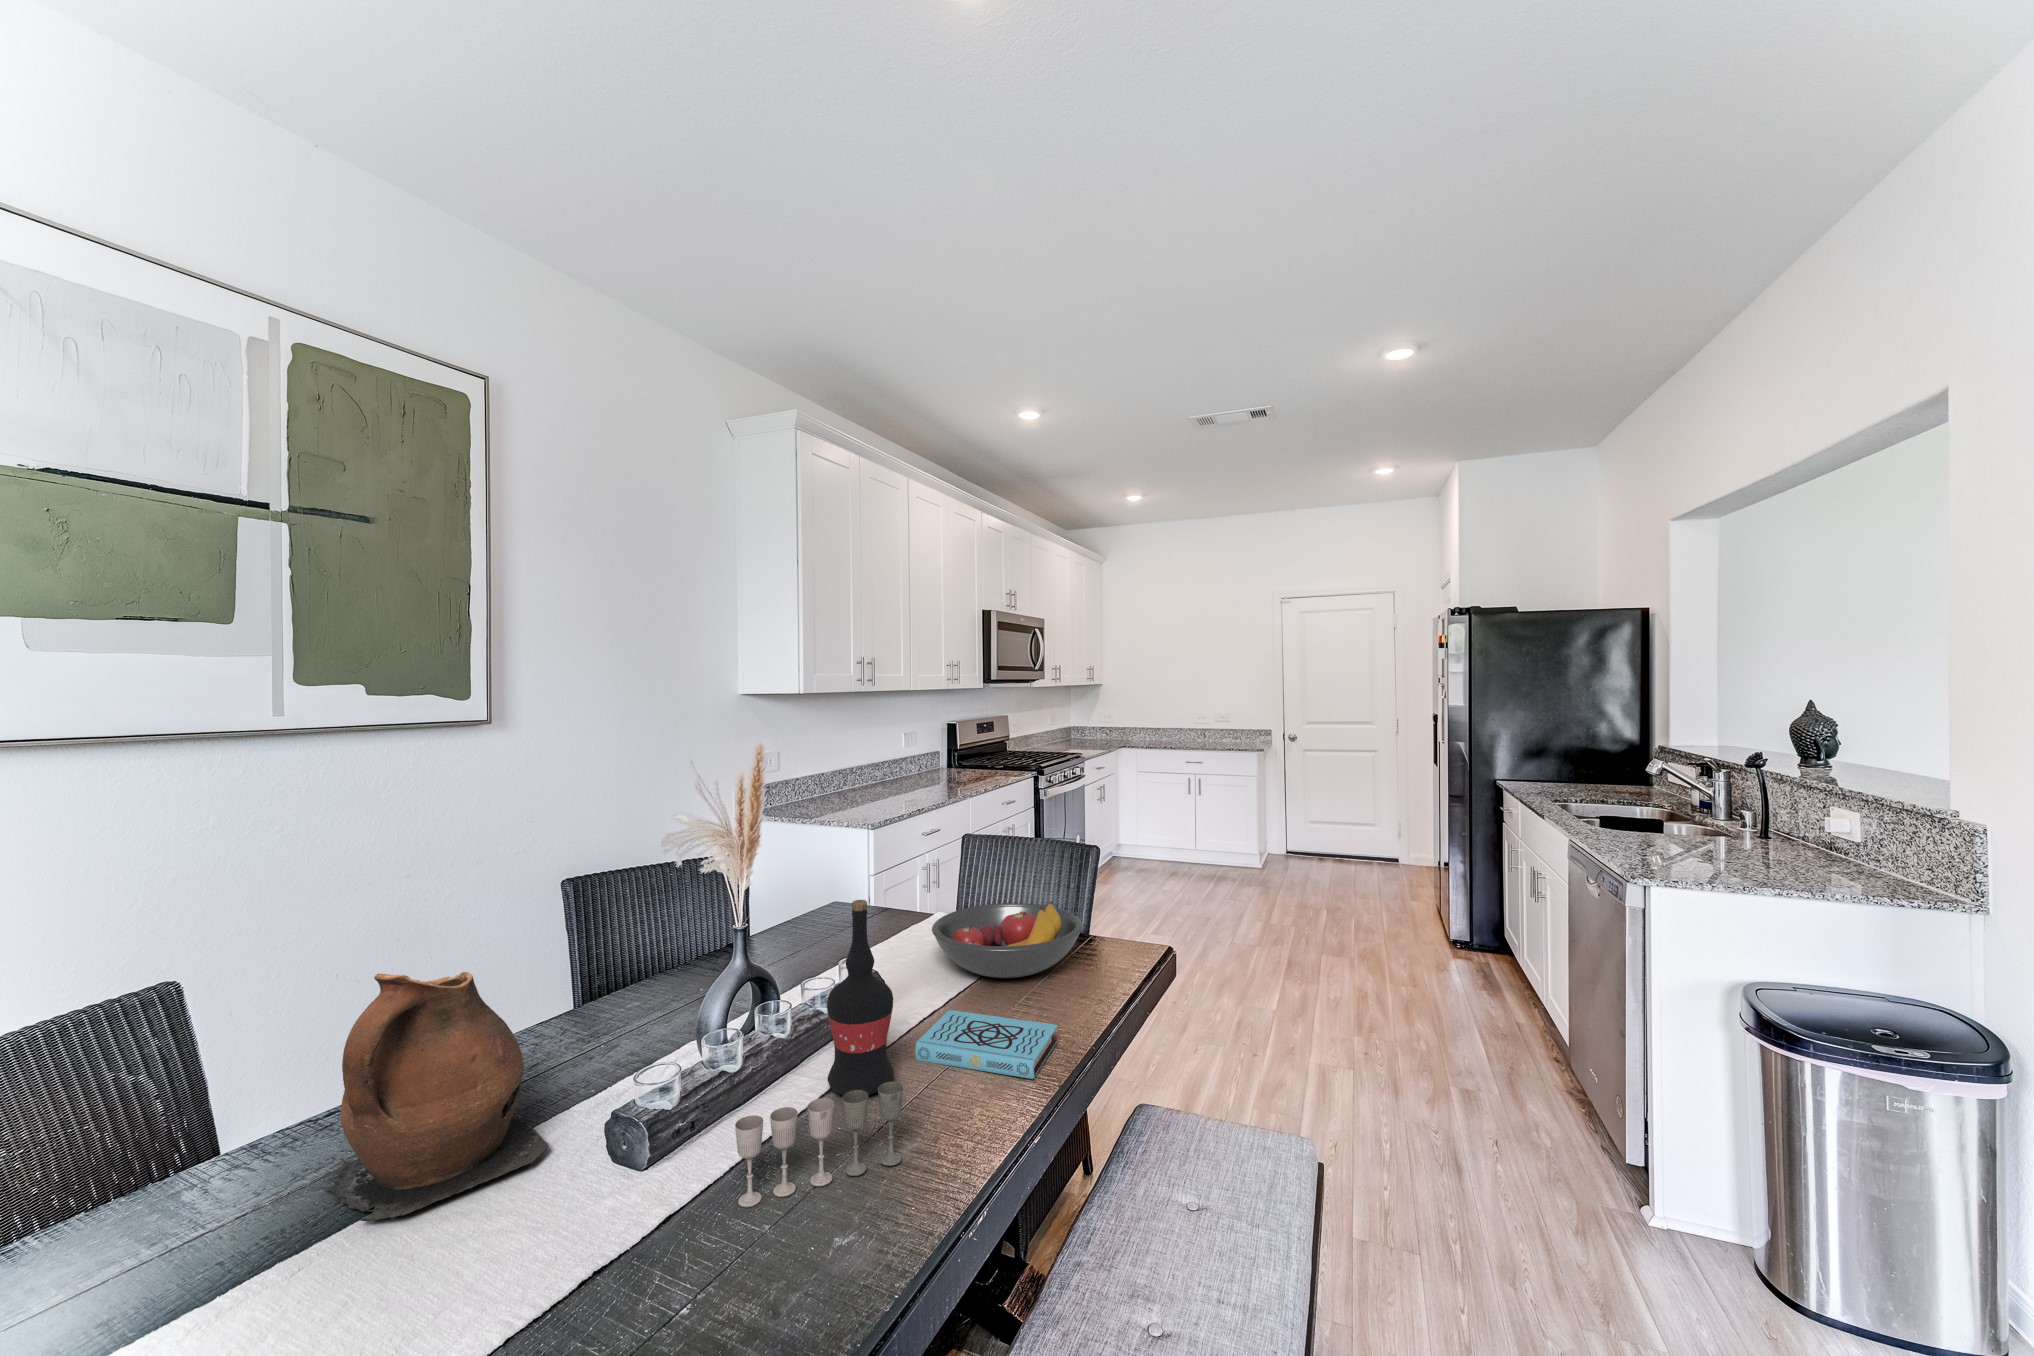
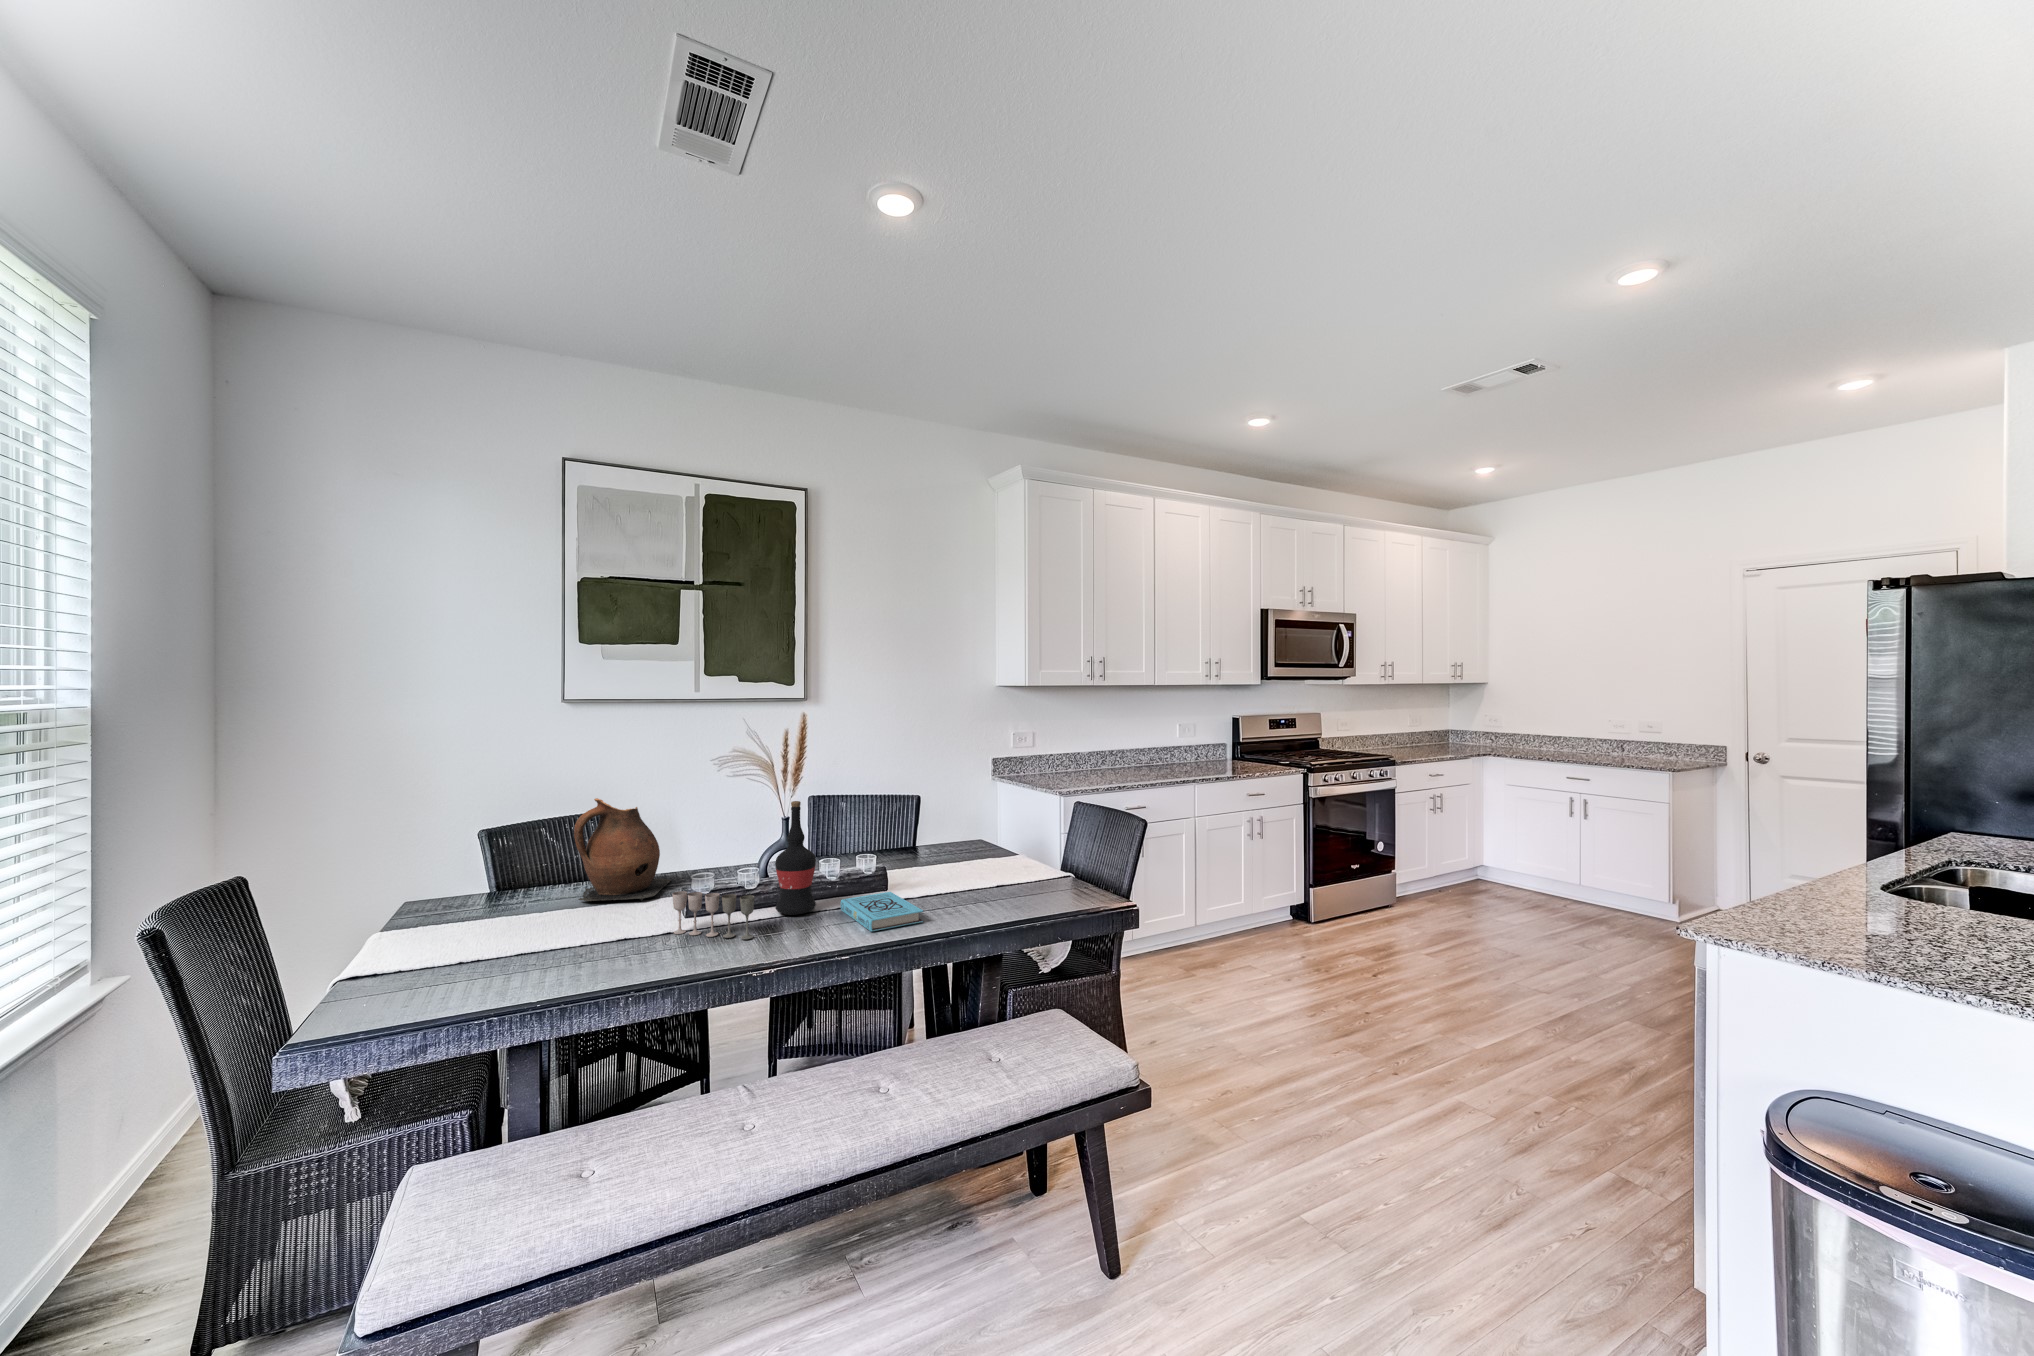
fruit bowl: present [932,902,1083,978] -> none [931,842,1045,890]

